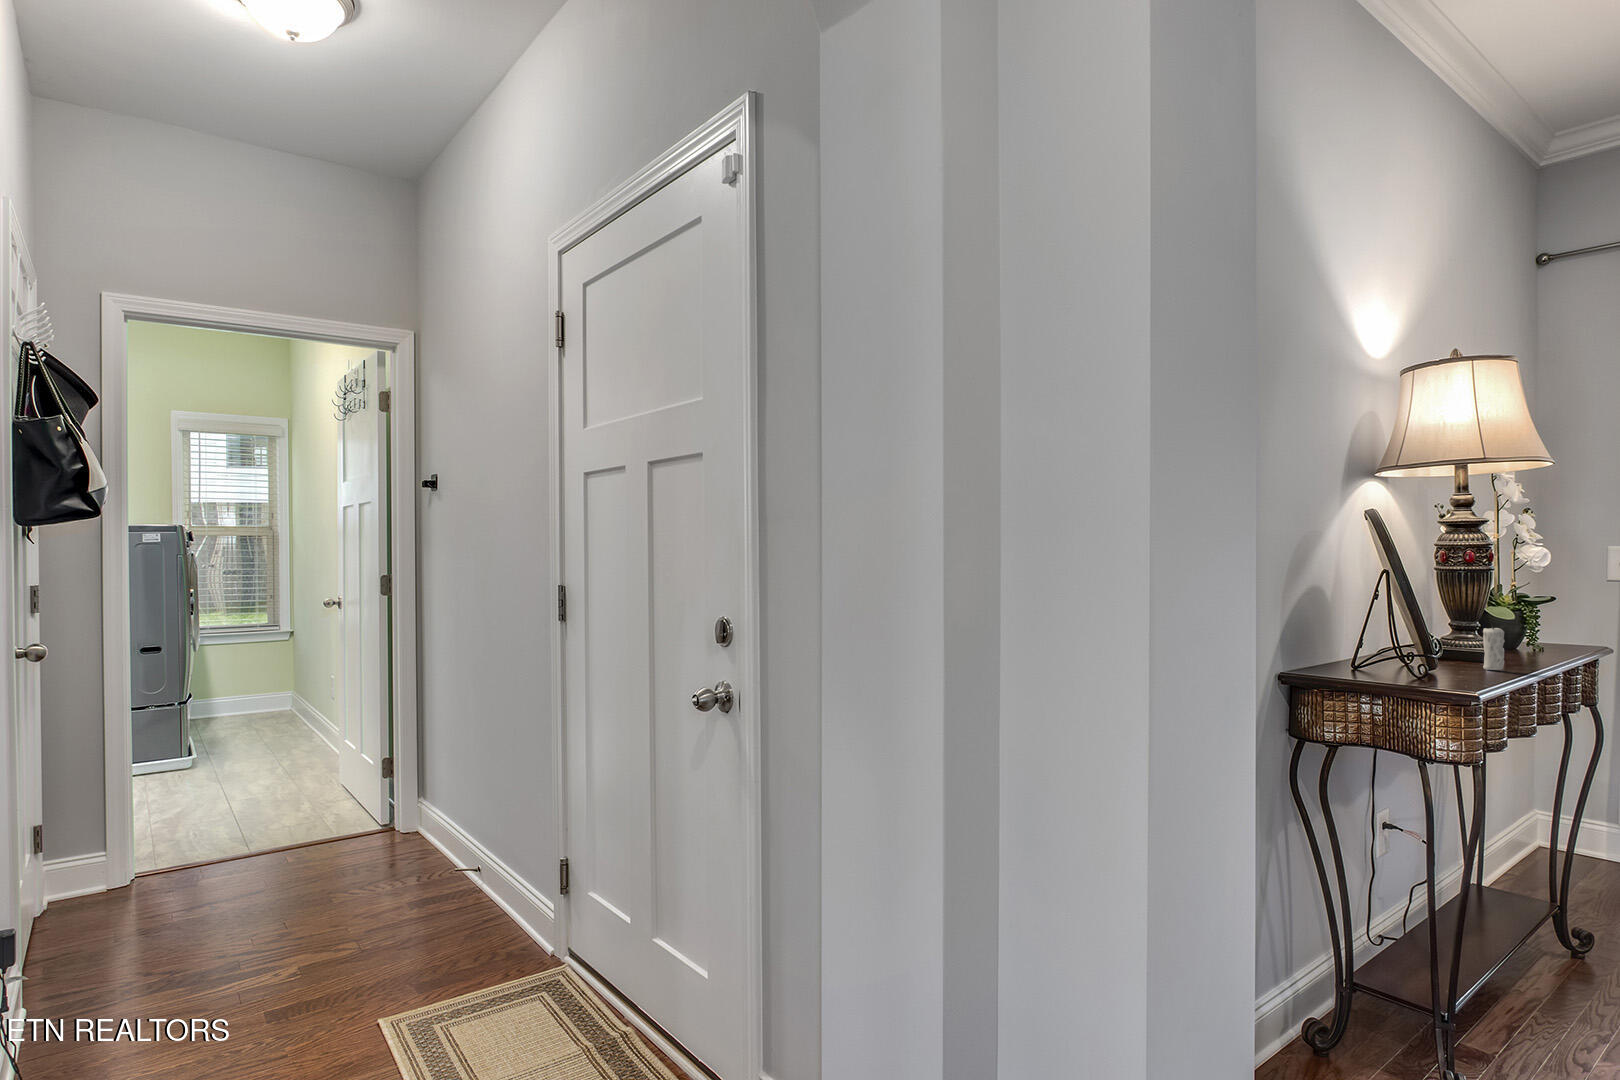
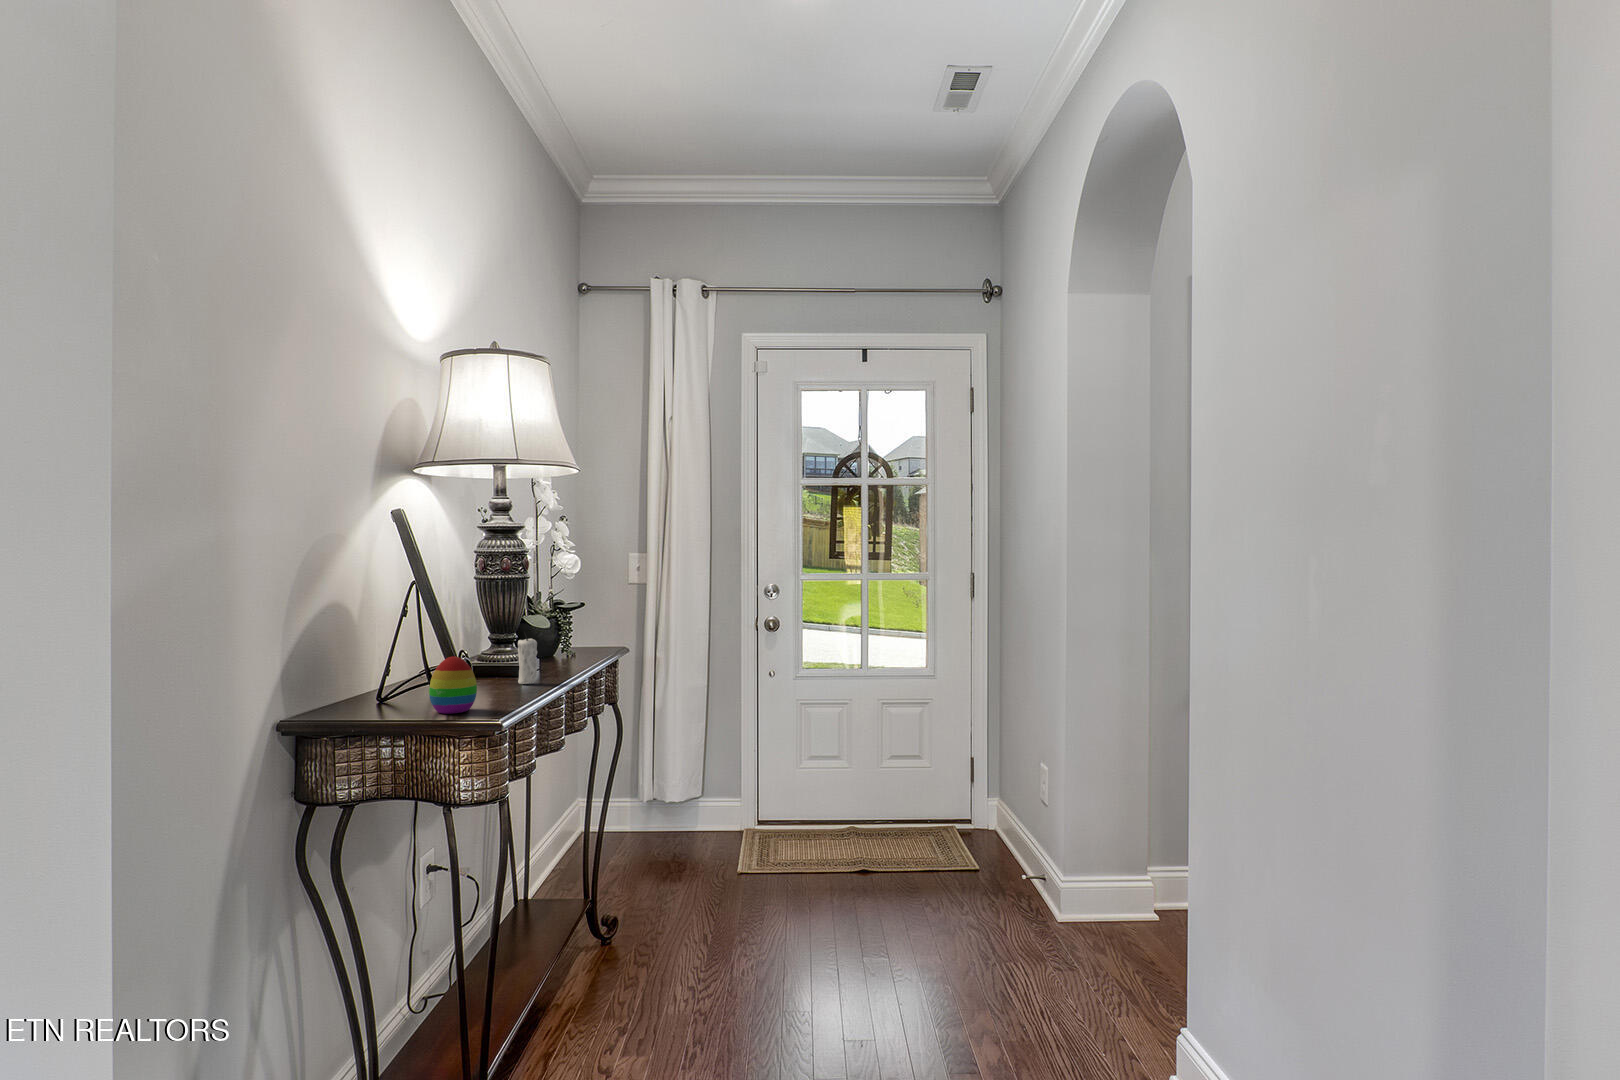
decorative egg: none [1404,636,1448,684] -> present [429,657,477,713]

